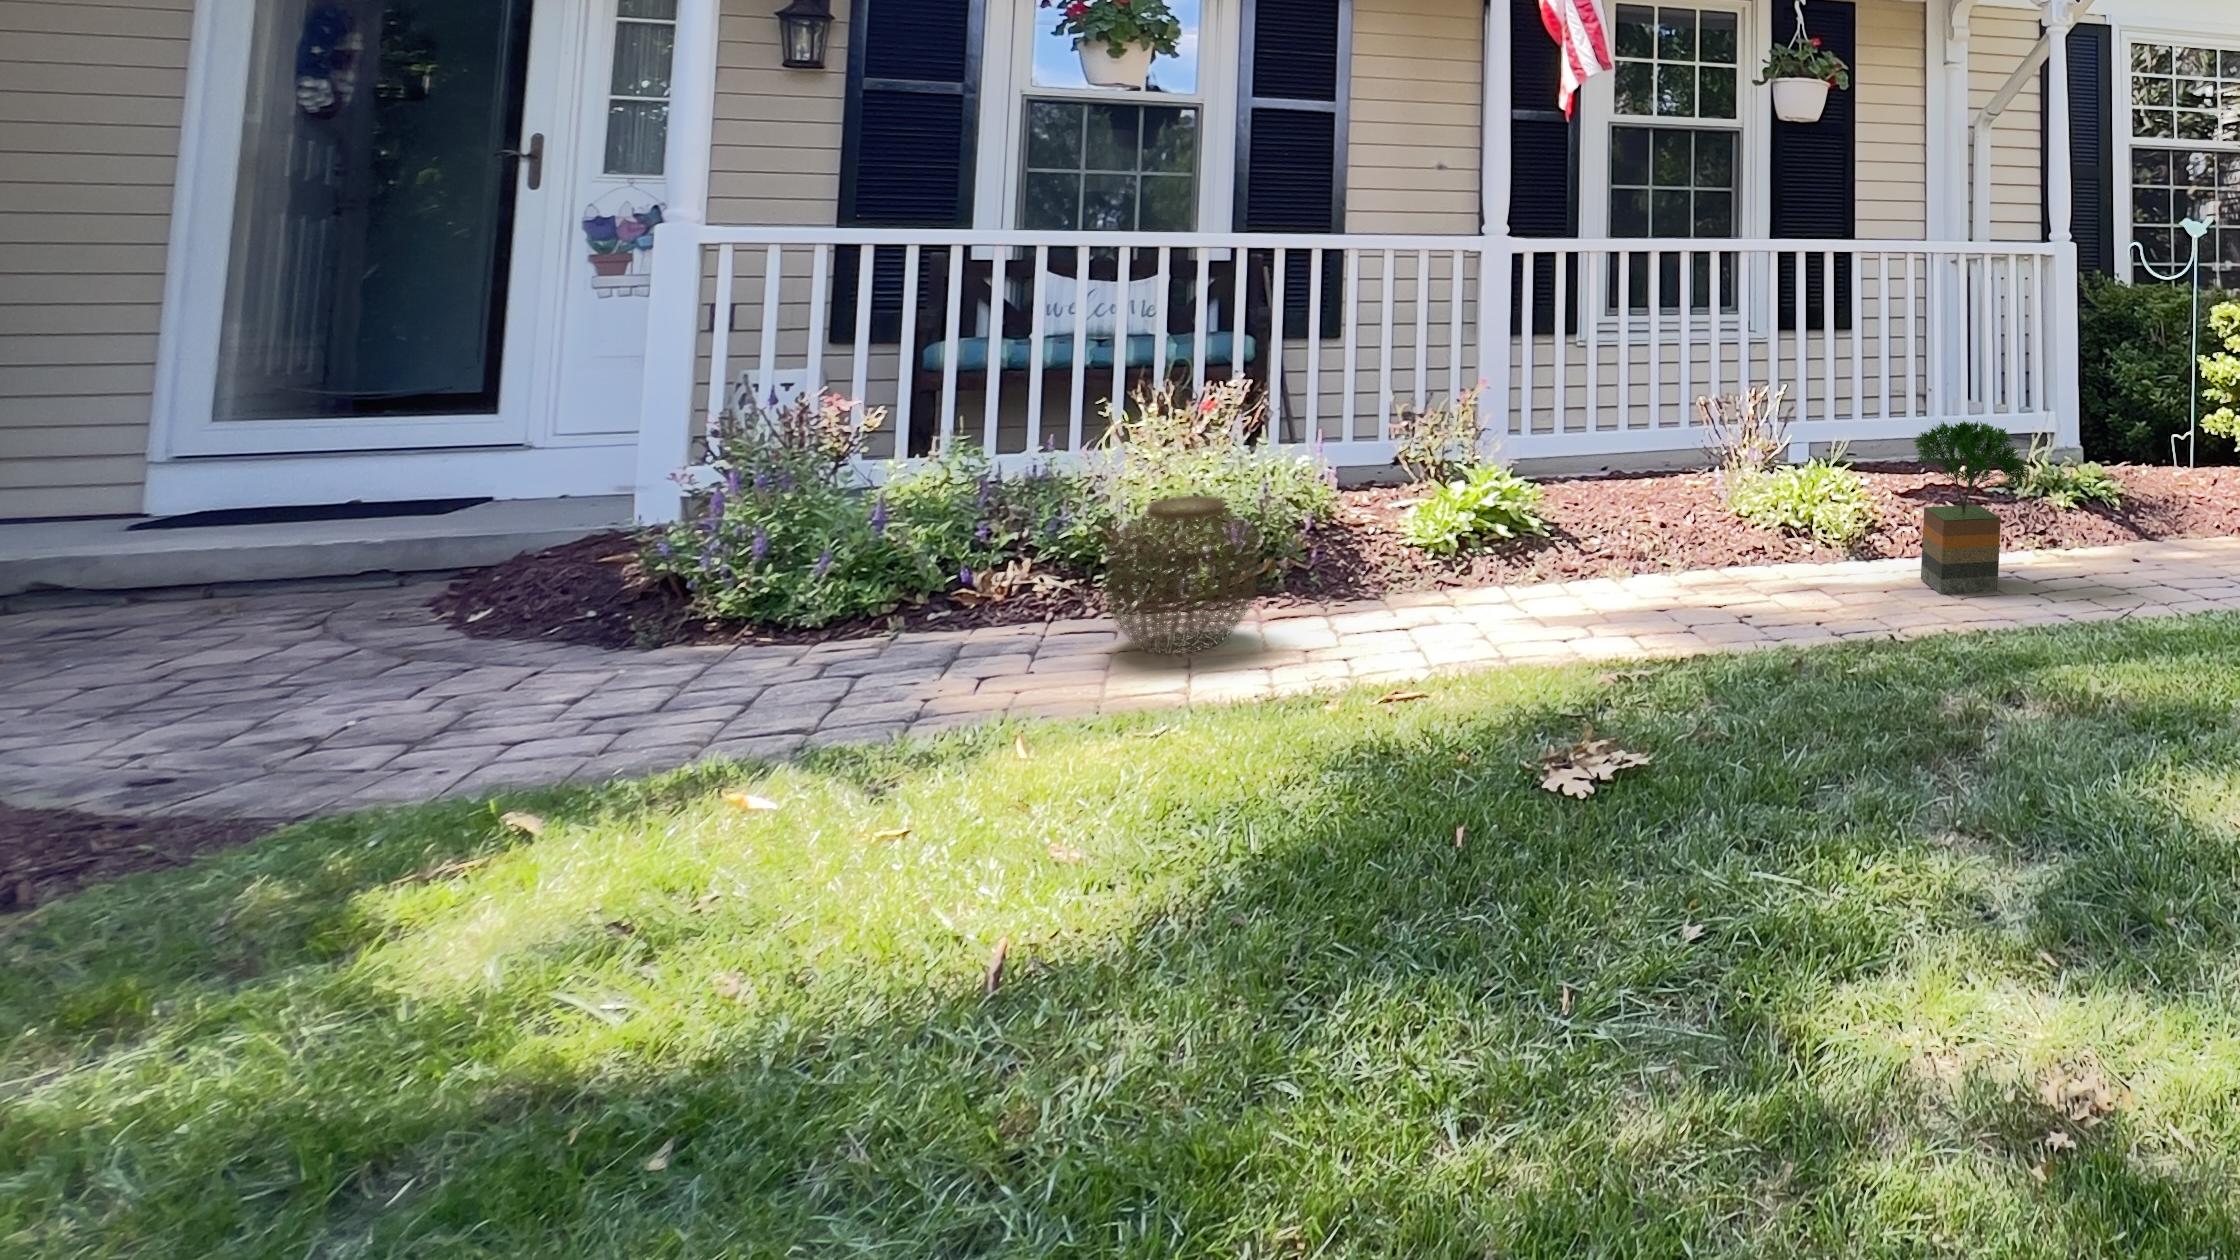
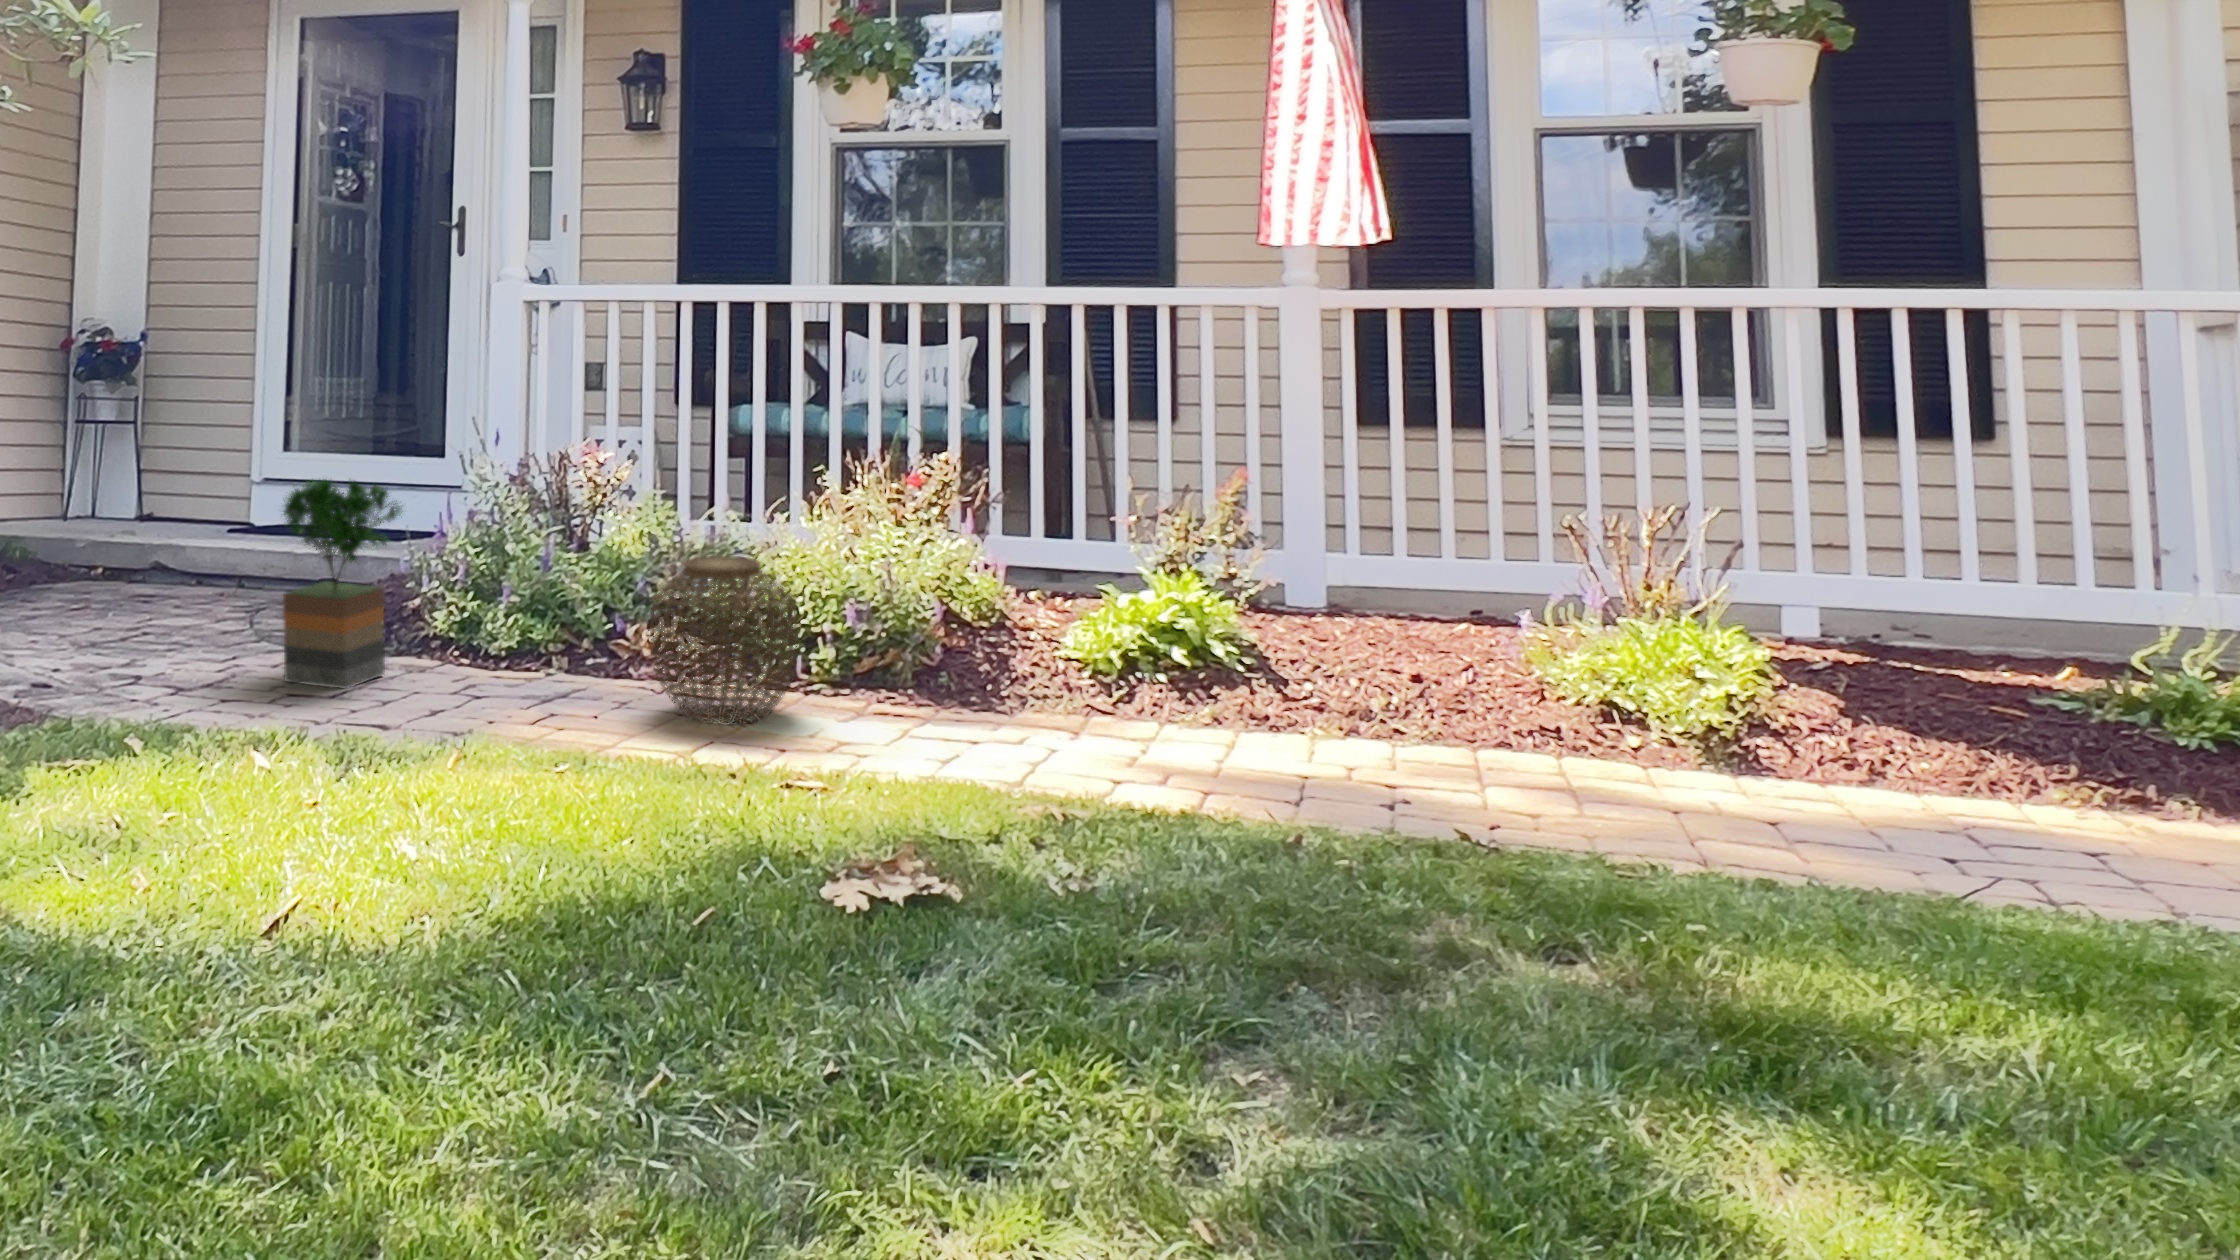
potted tree: present [1914,421,2029,595] -> present [283,479,403,689]

